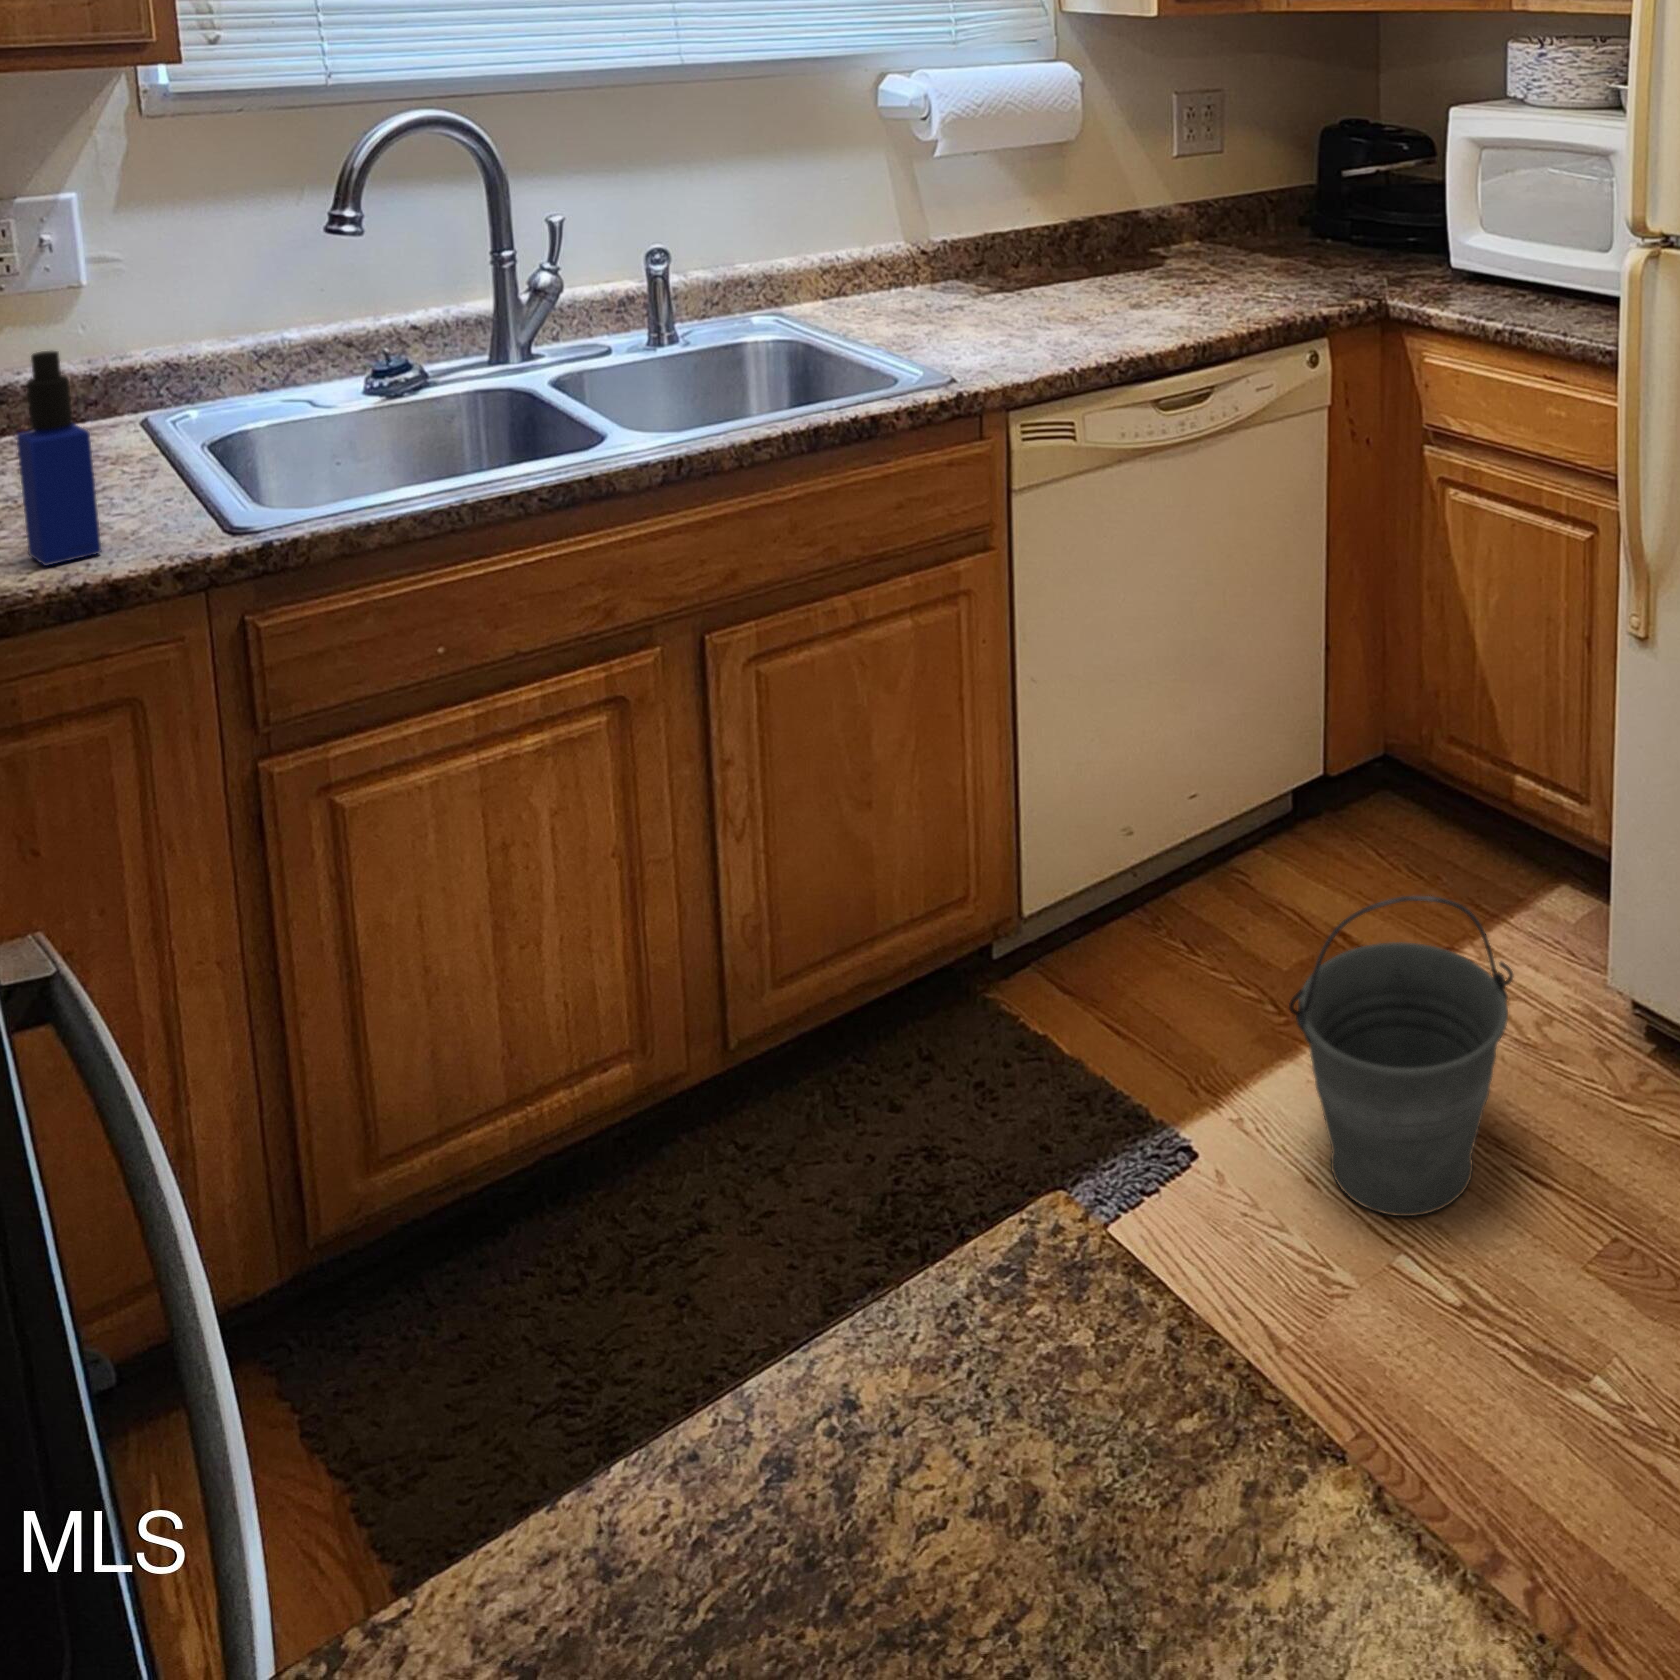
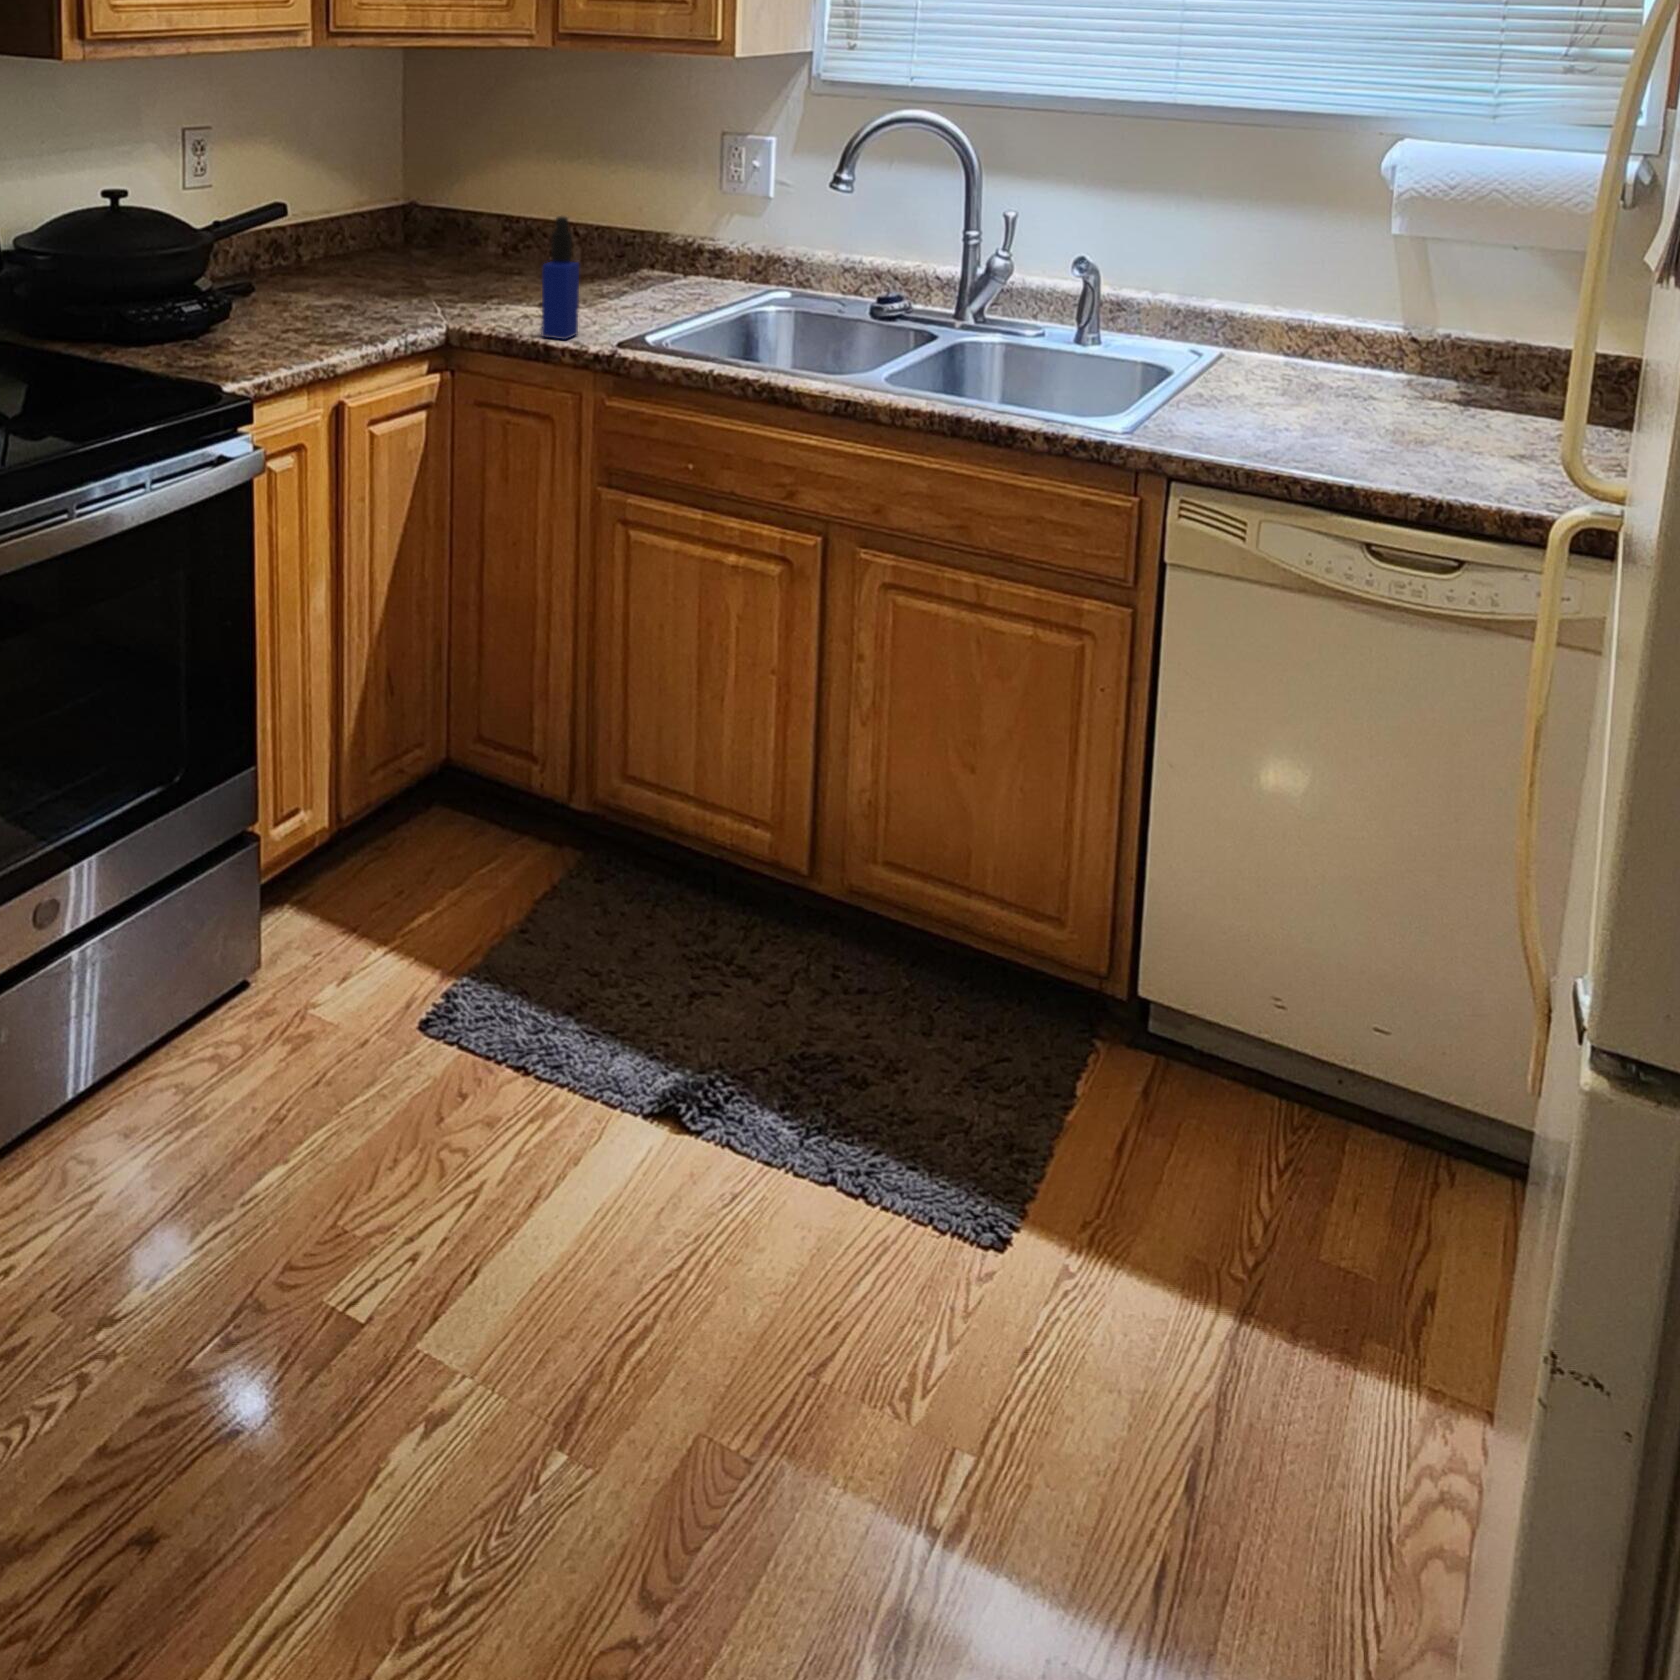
bucket: present [1289,896,1513,1216] -> none [987,1104,1242,1505]

